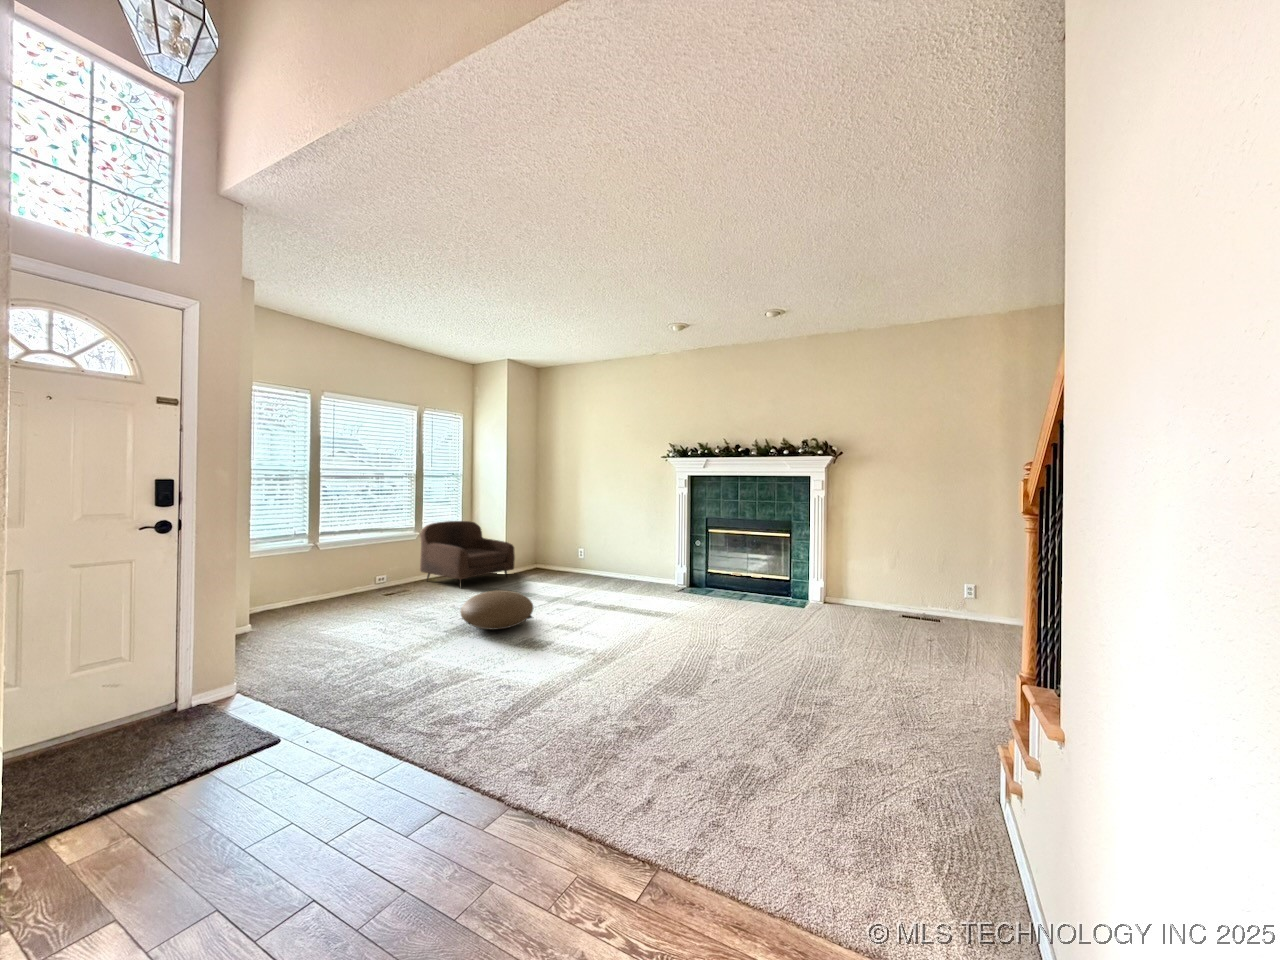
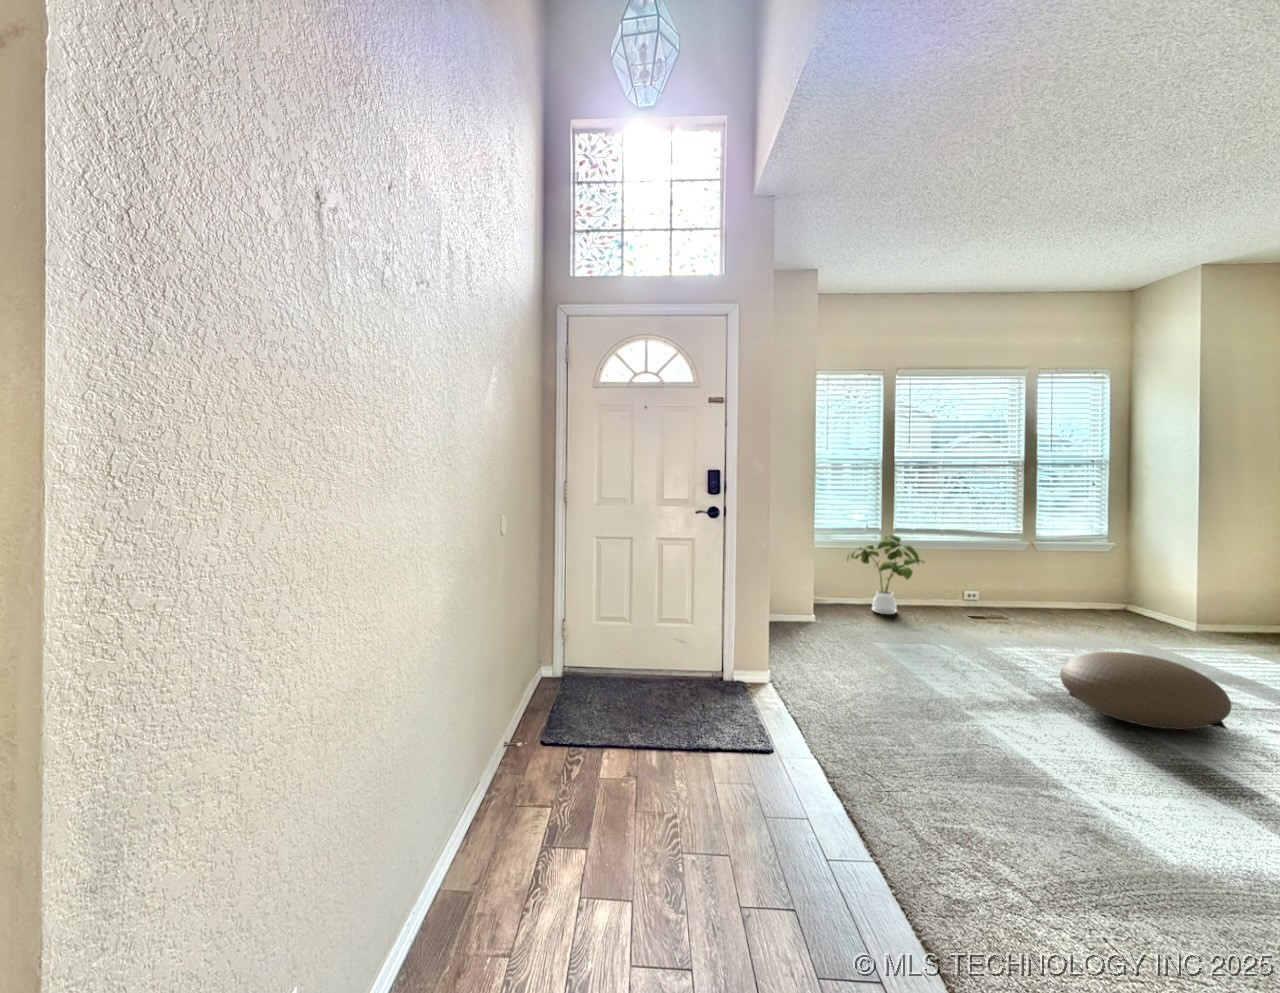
armchair: present [420,521,515,587] -> none [1030,529,1222,639]
house plant: none [275,535,350,606] -> present [847,535,924,614]

